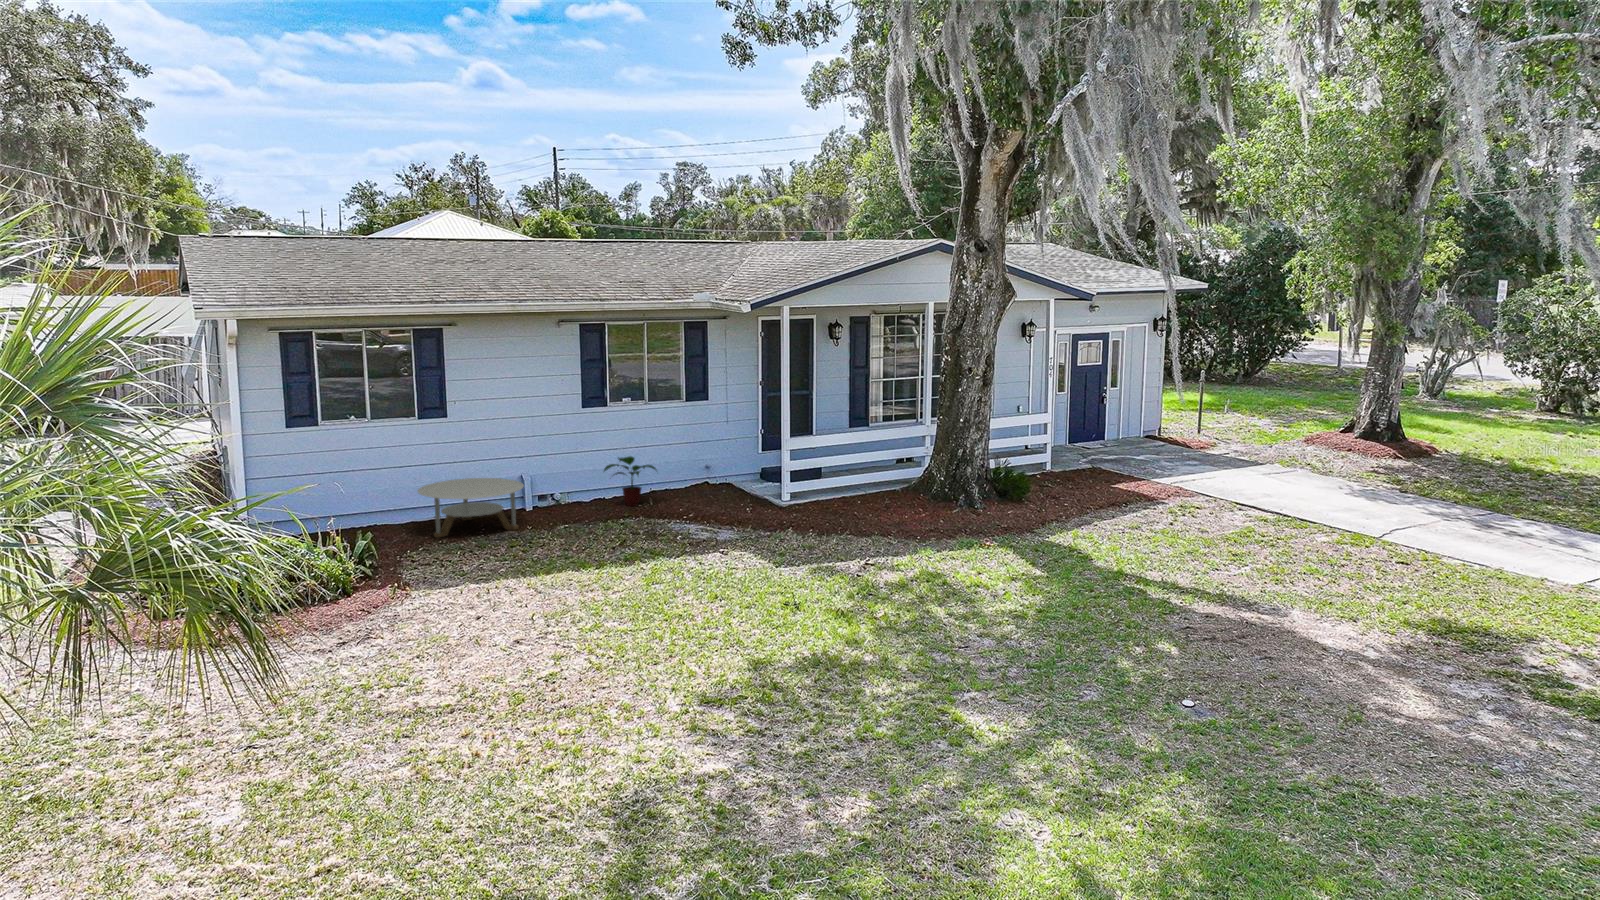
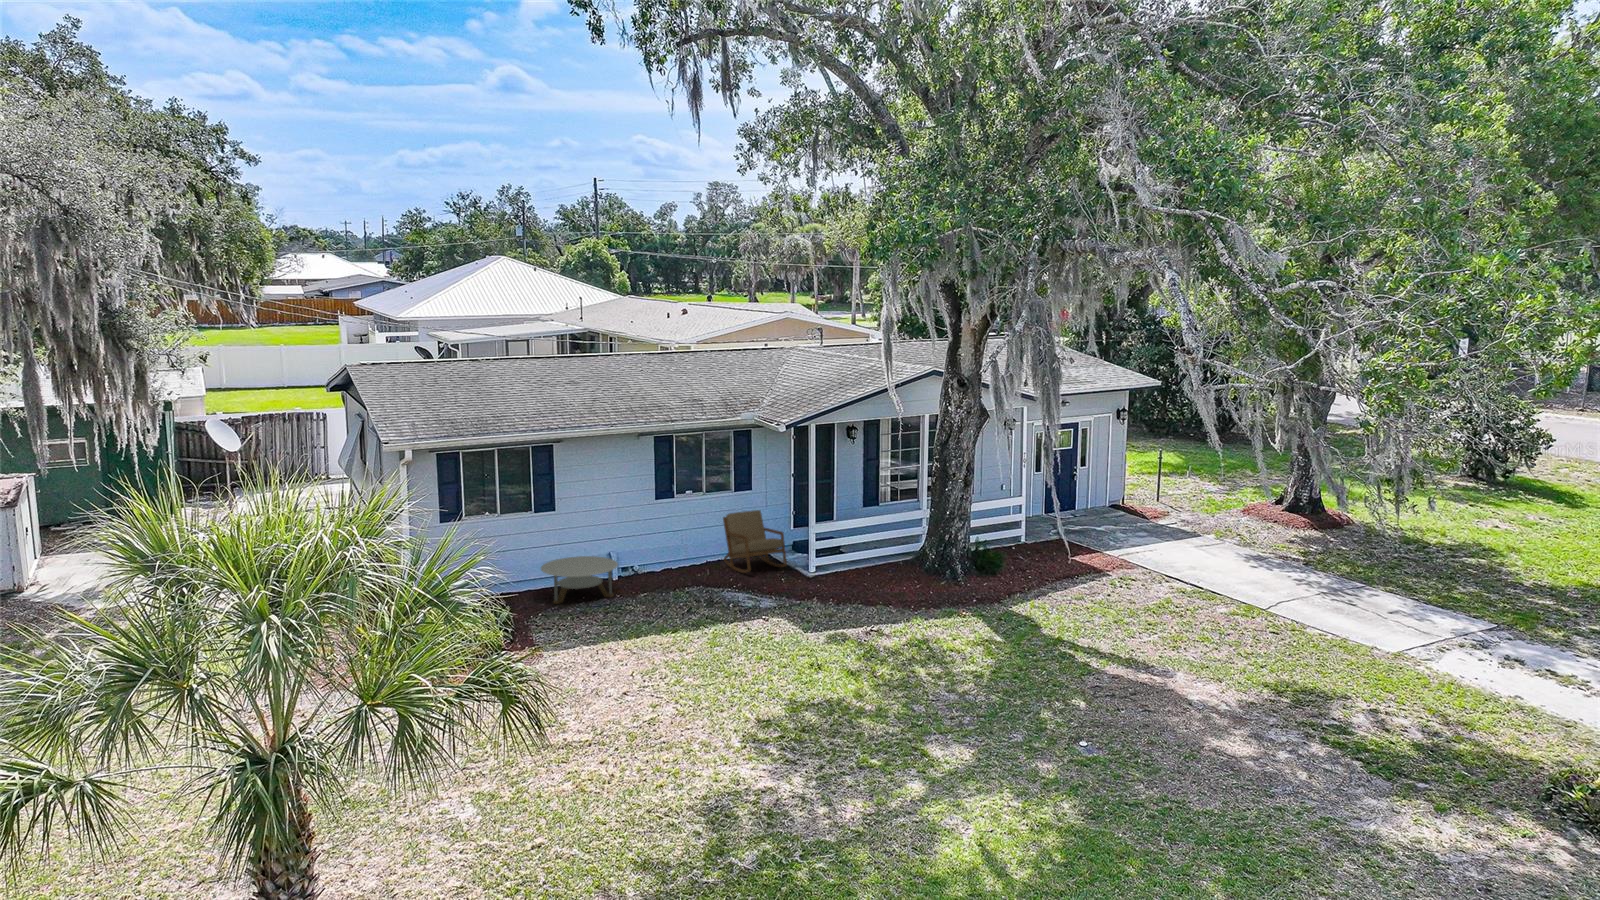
chair: none [667,423,751,502] -> present [723,510,787,573]
potted plant: present [604,456,656,506] -> none [675,537,716,576]

